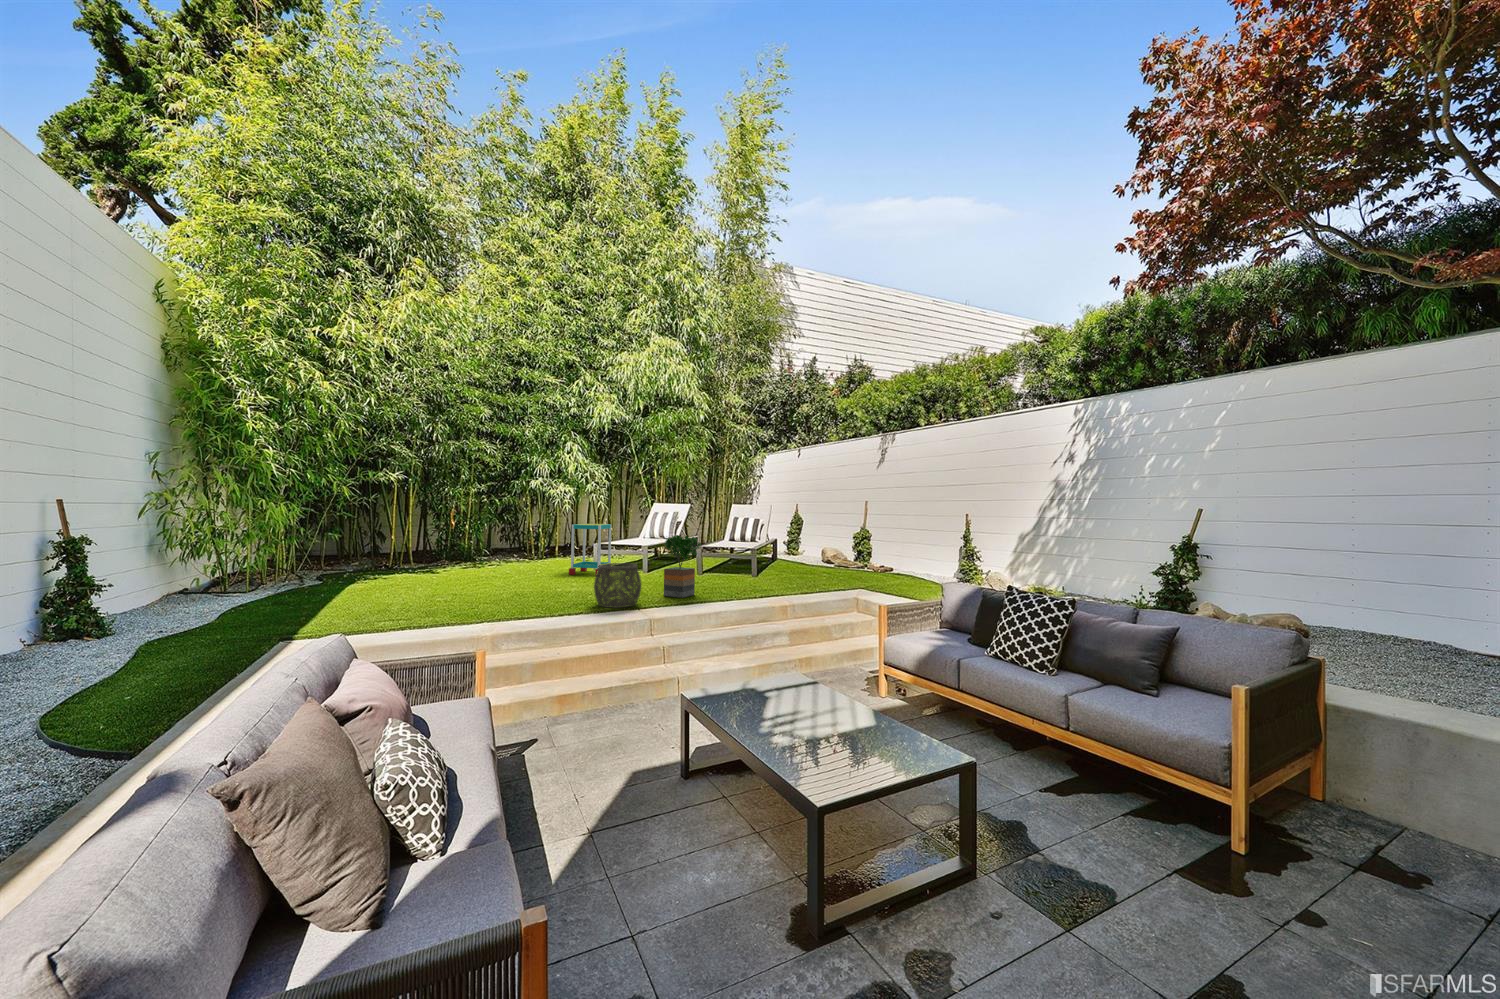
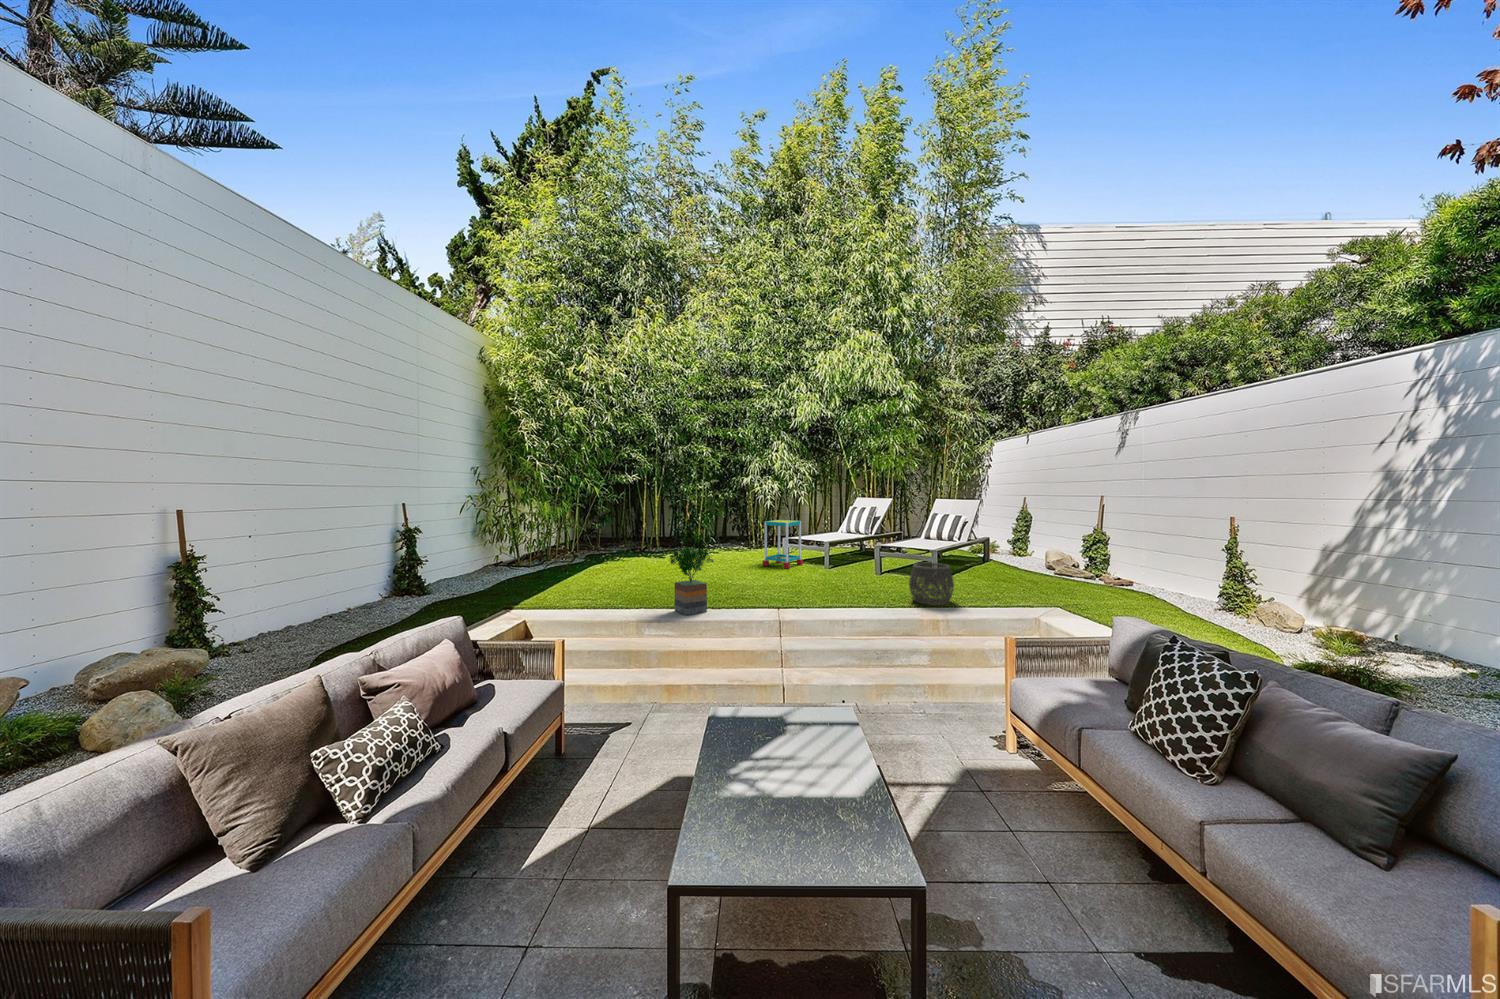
potted tree: present [664,535,701,598] -> present [670,547,714,615]
woven basket: present [594,563,641,608] -> present [909,563,954,605]

